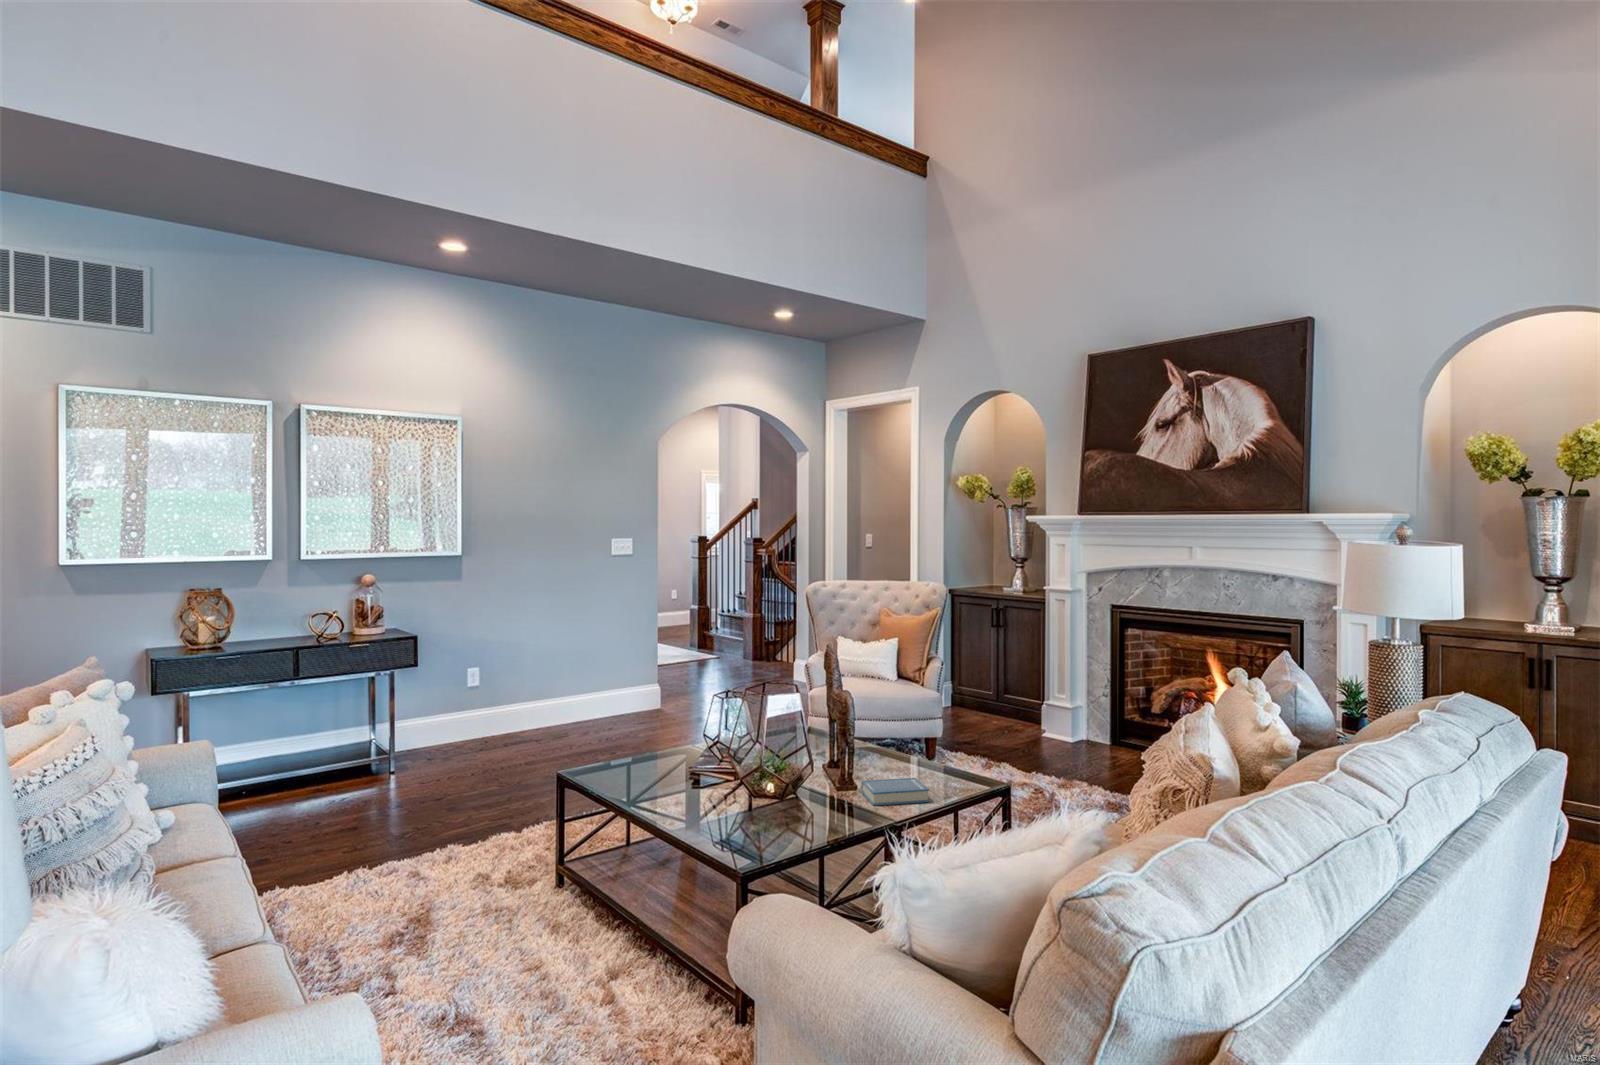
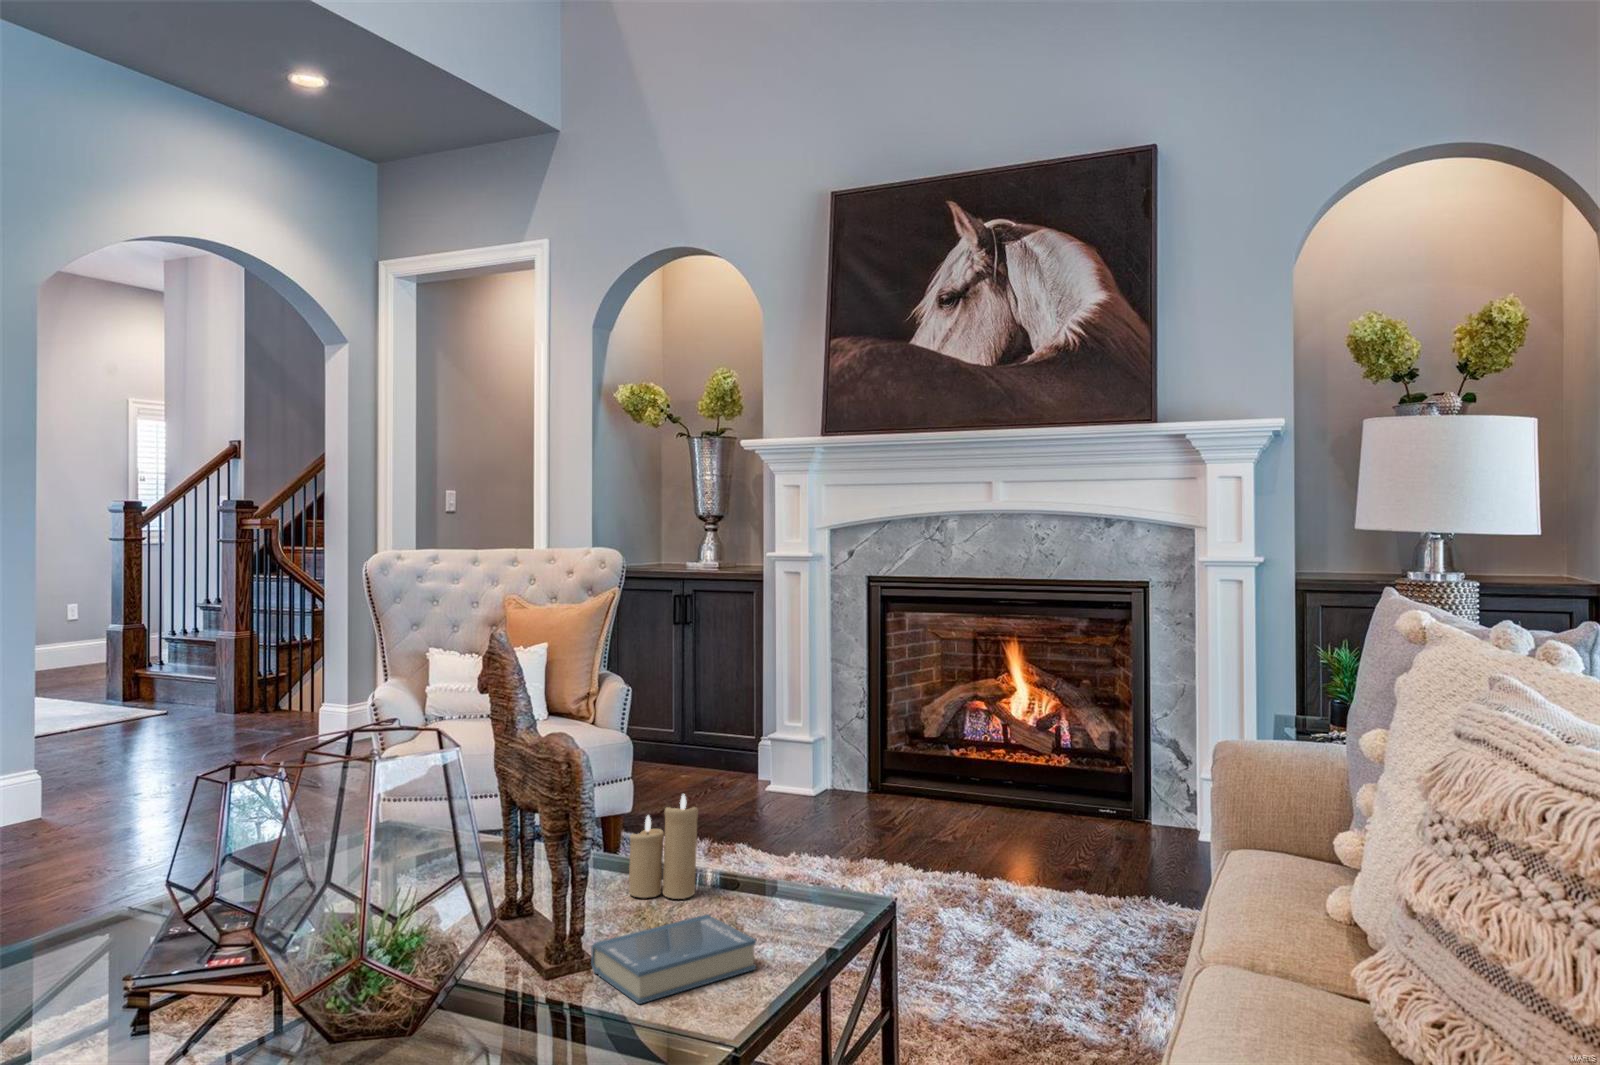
candle: none [893,724,925,773] -> present [629,794,698,899]

